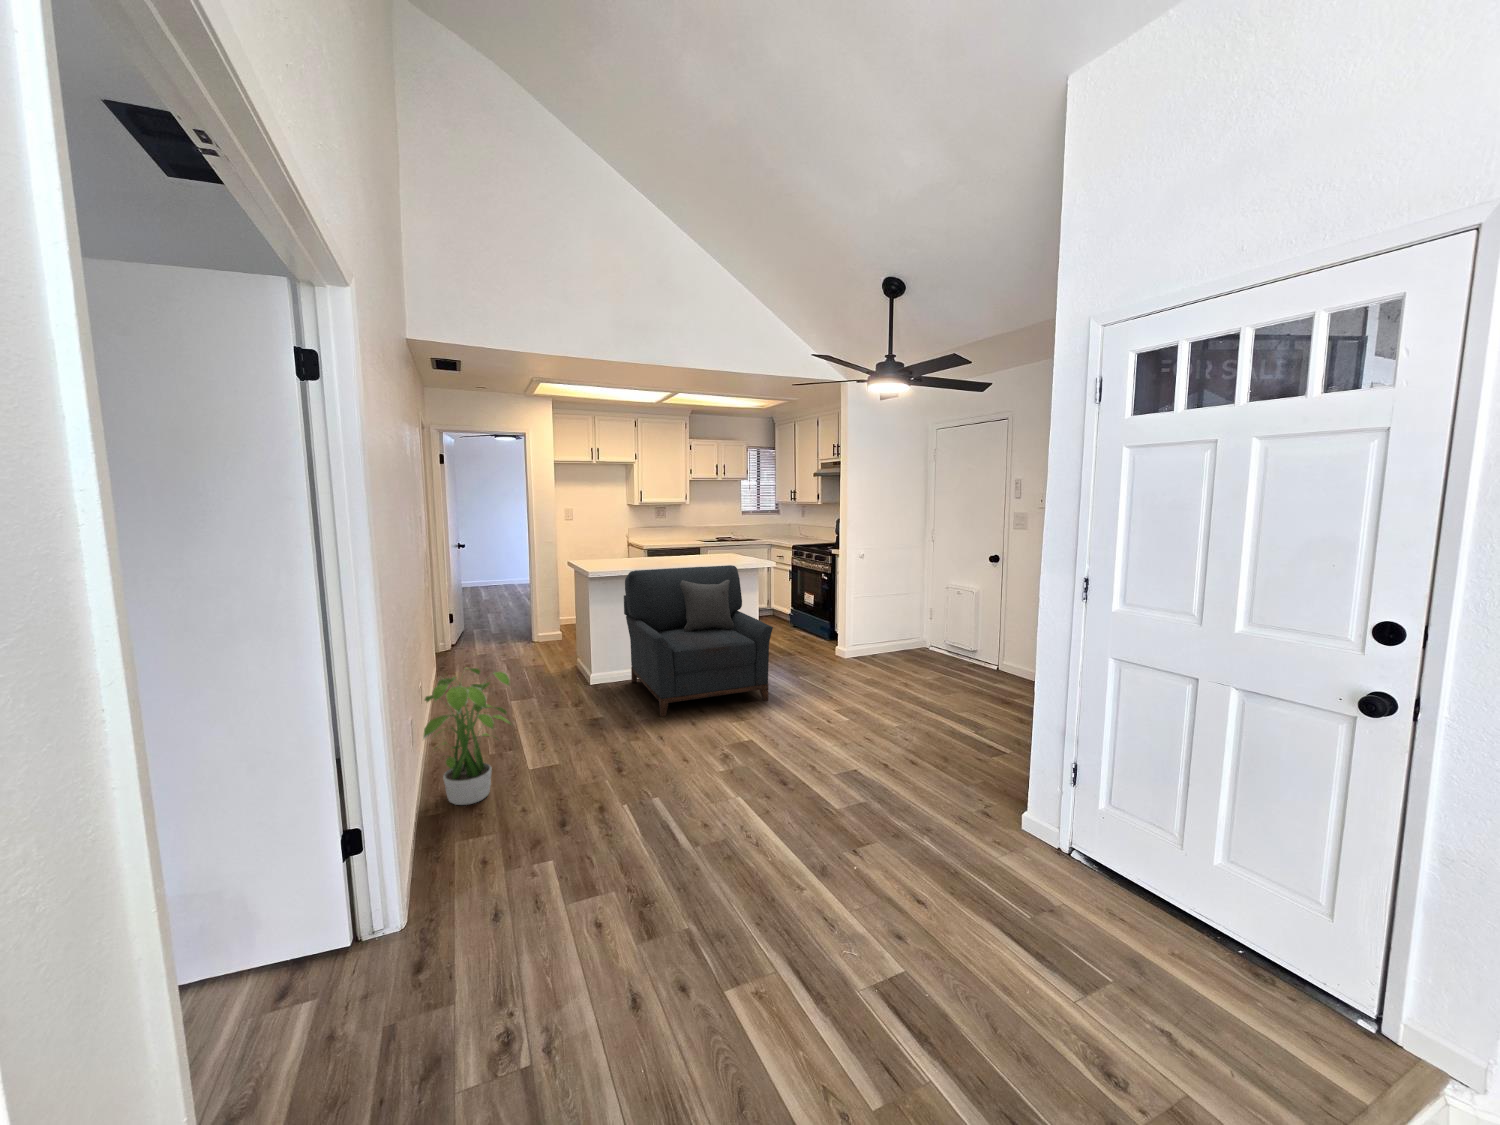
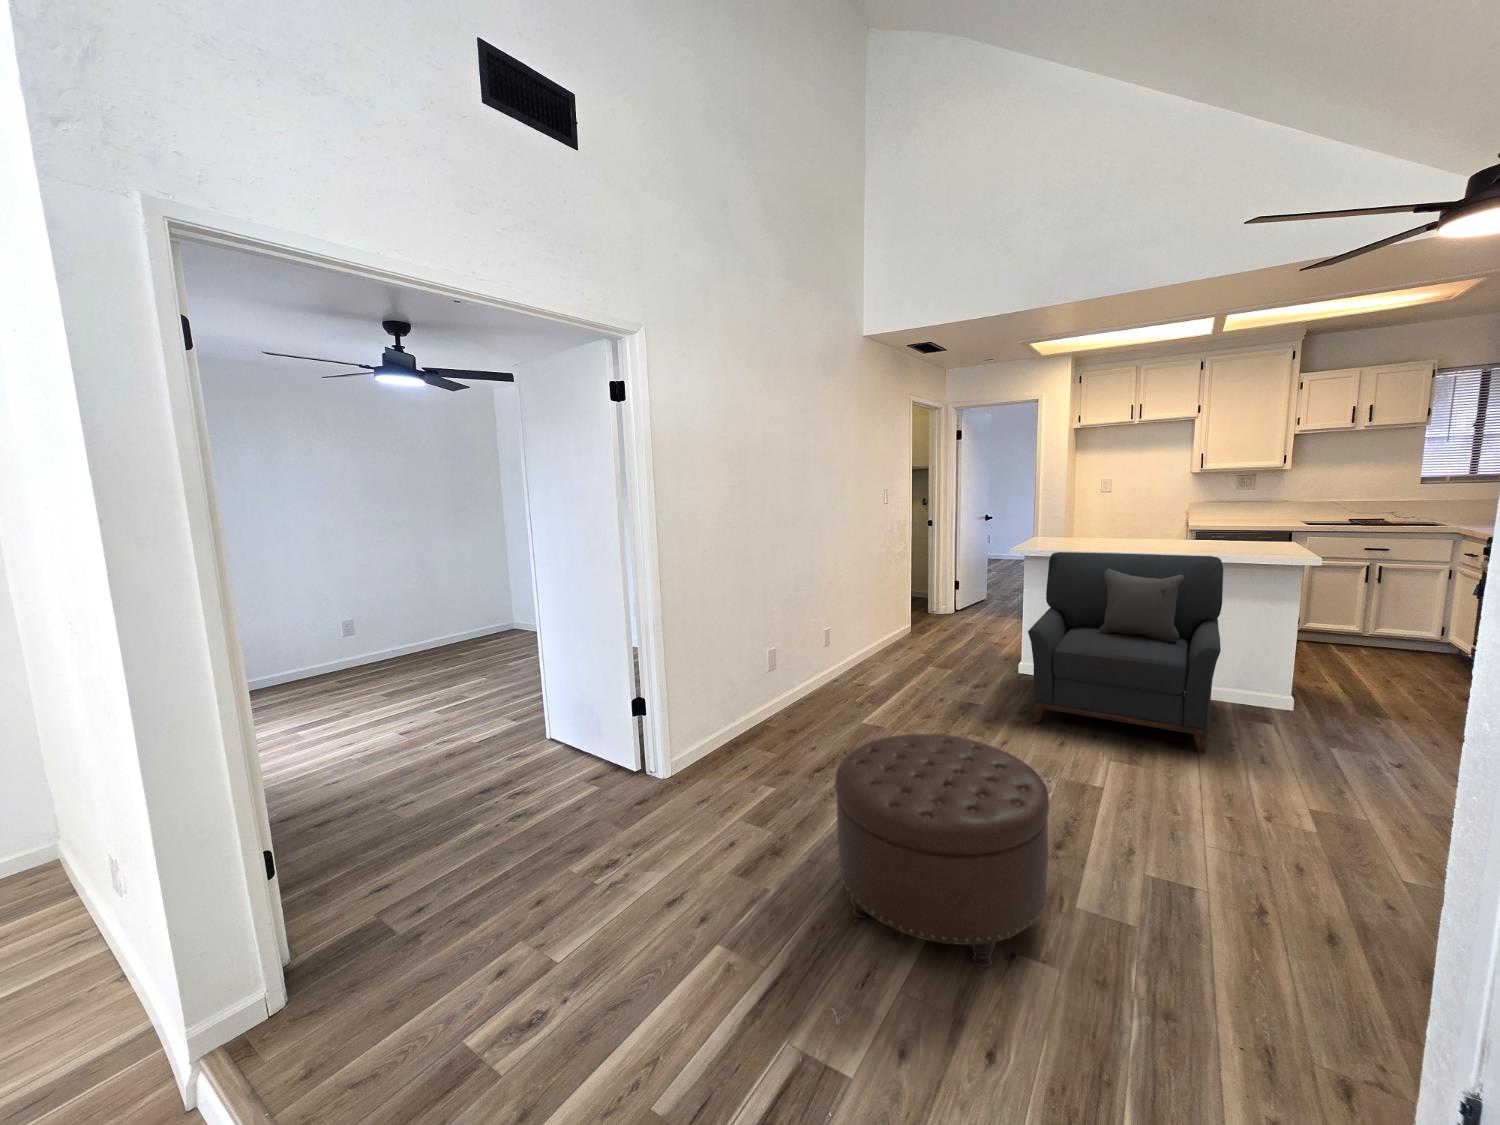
potted plant: present [423,668,511,805] -> none [759,617,834,728]
ottoman: none [706,719,872,897] -> present [835,734,1049,968]

